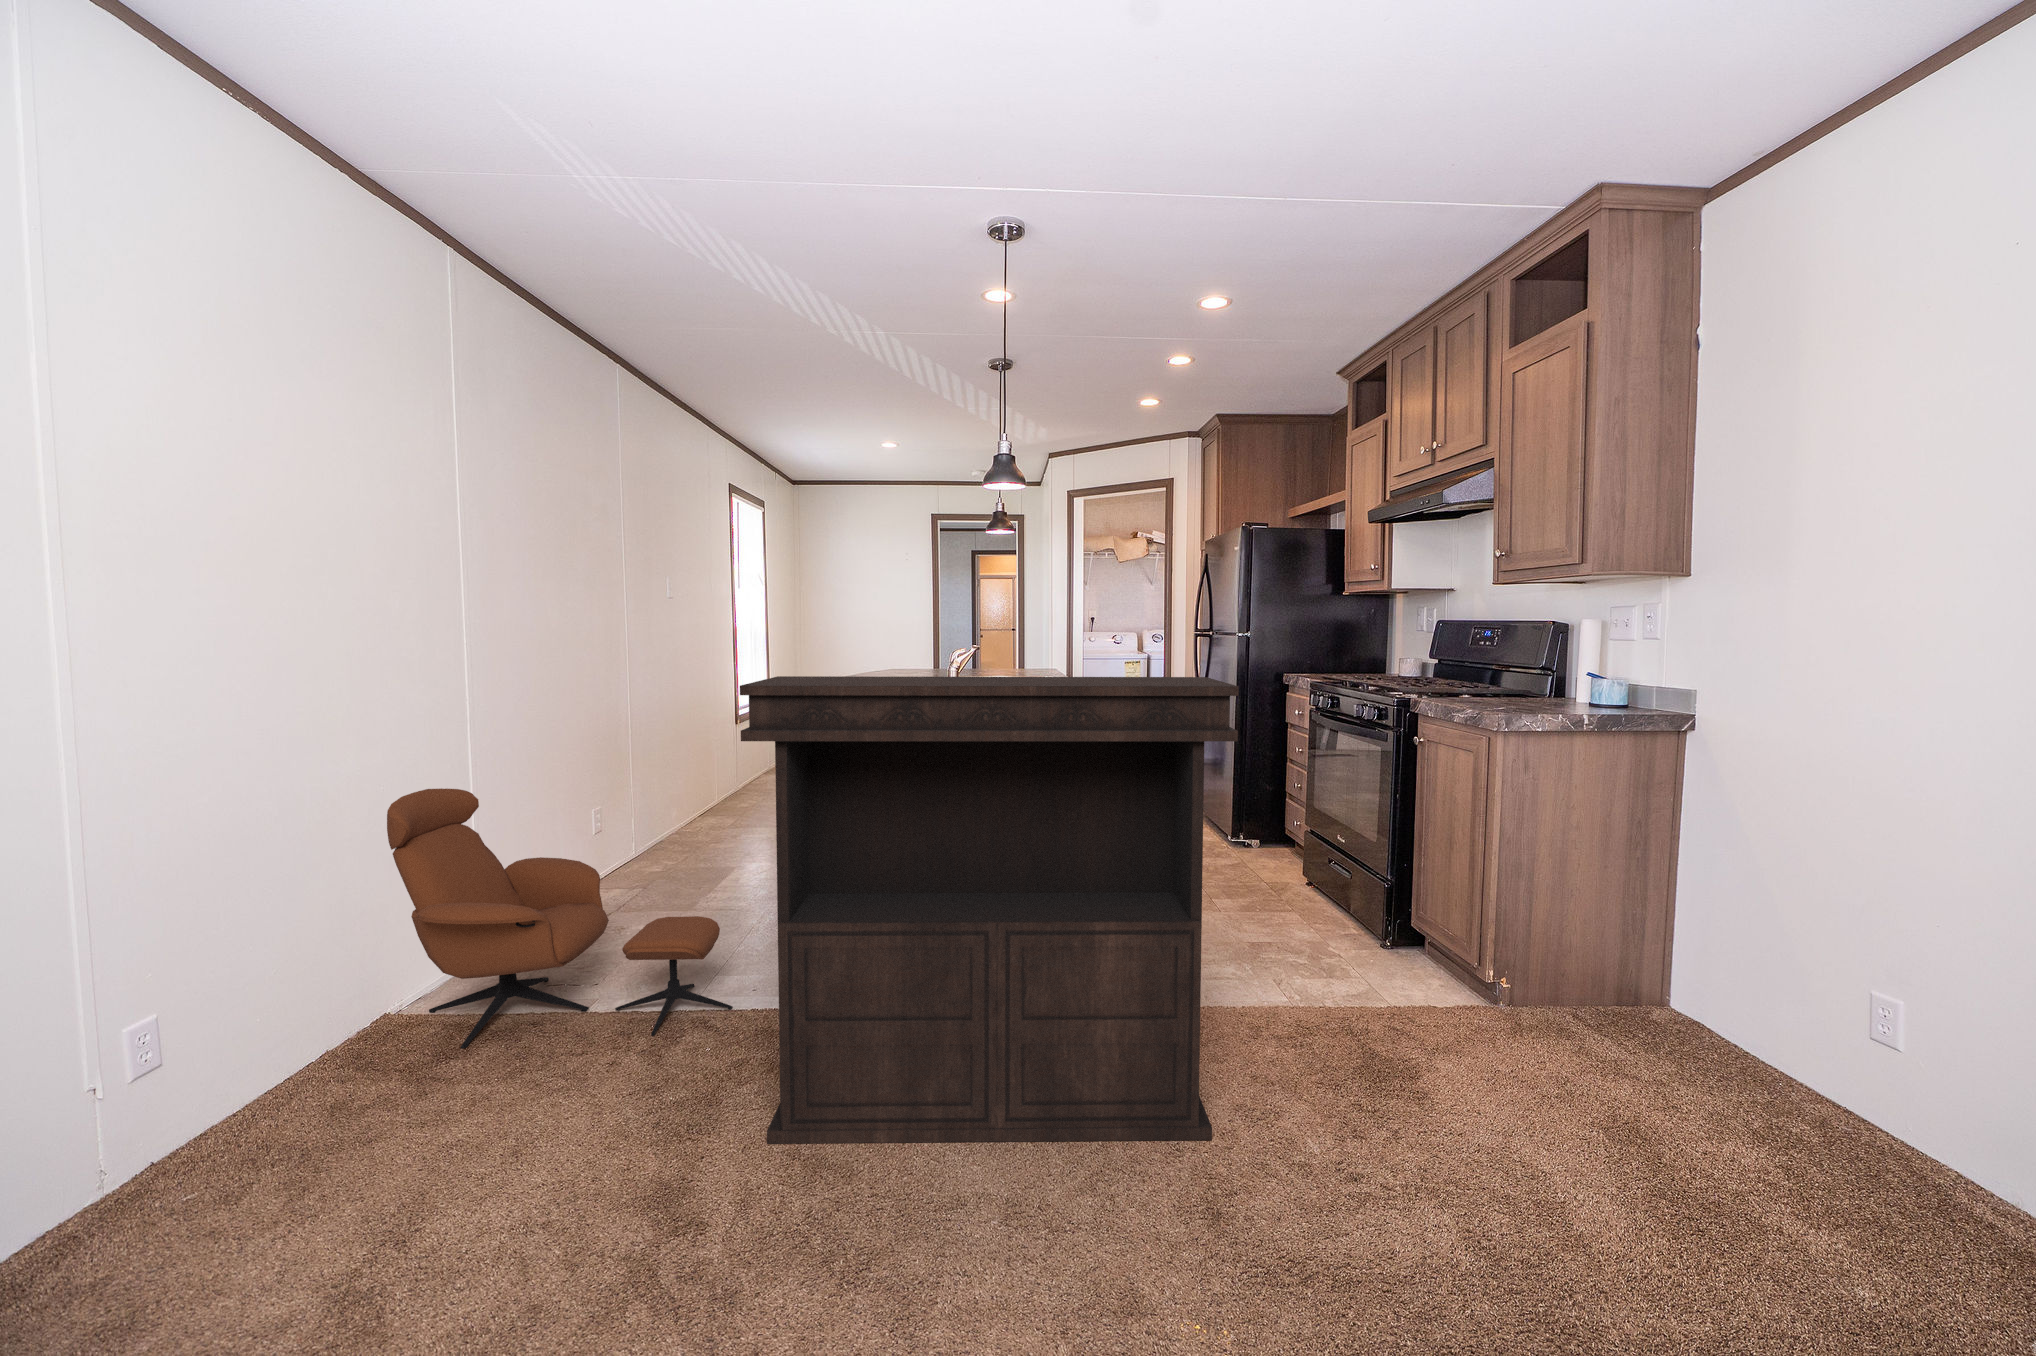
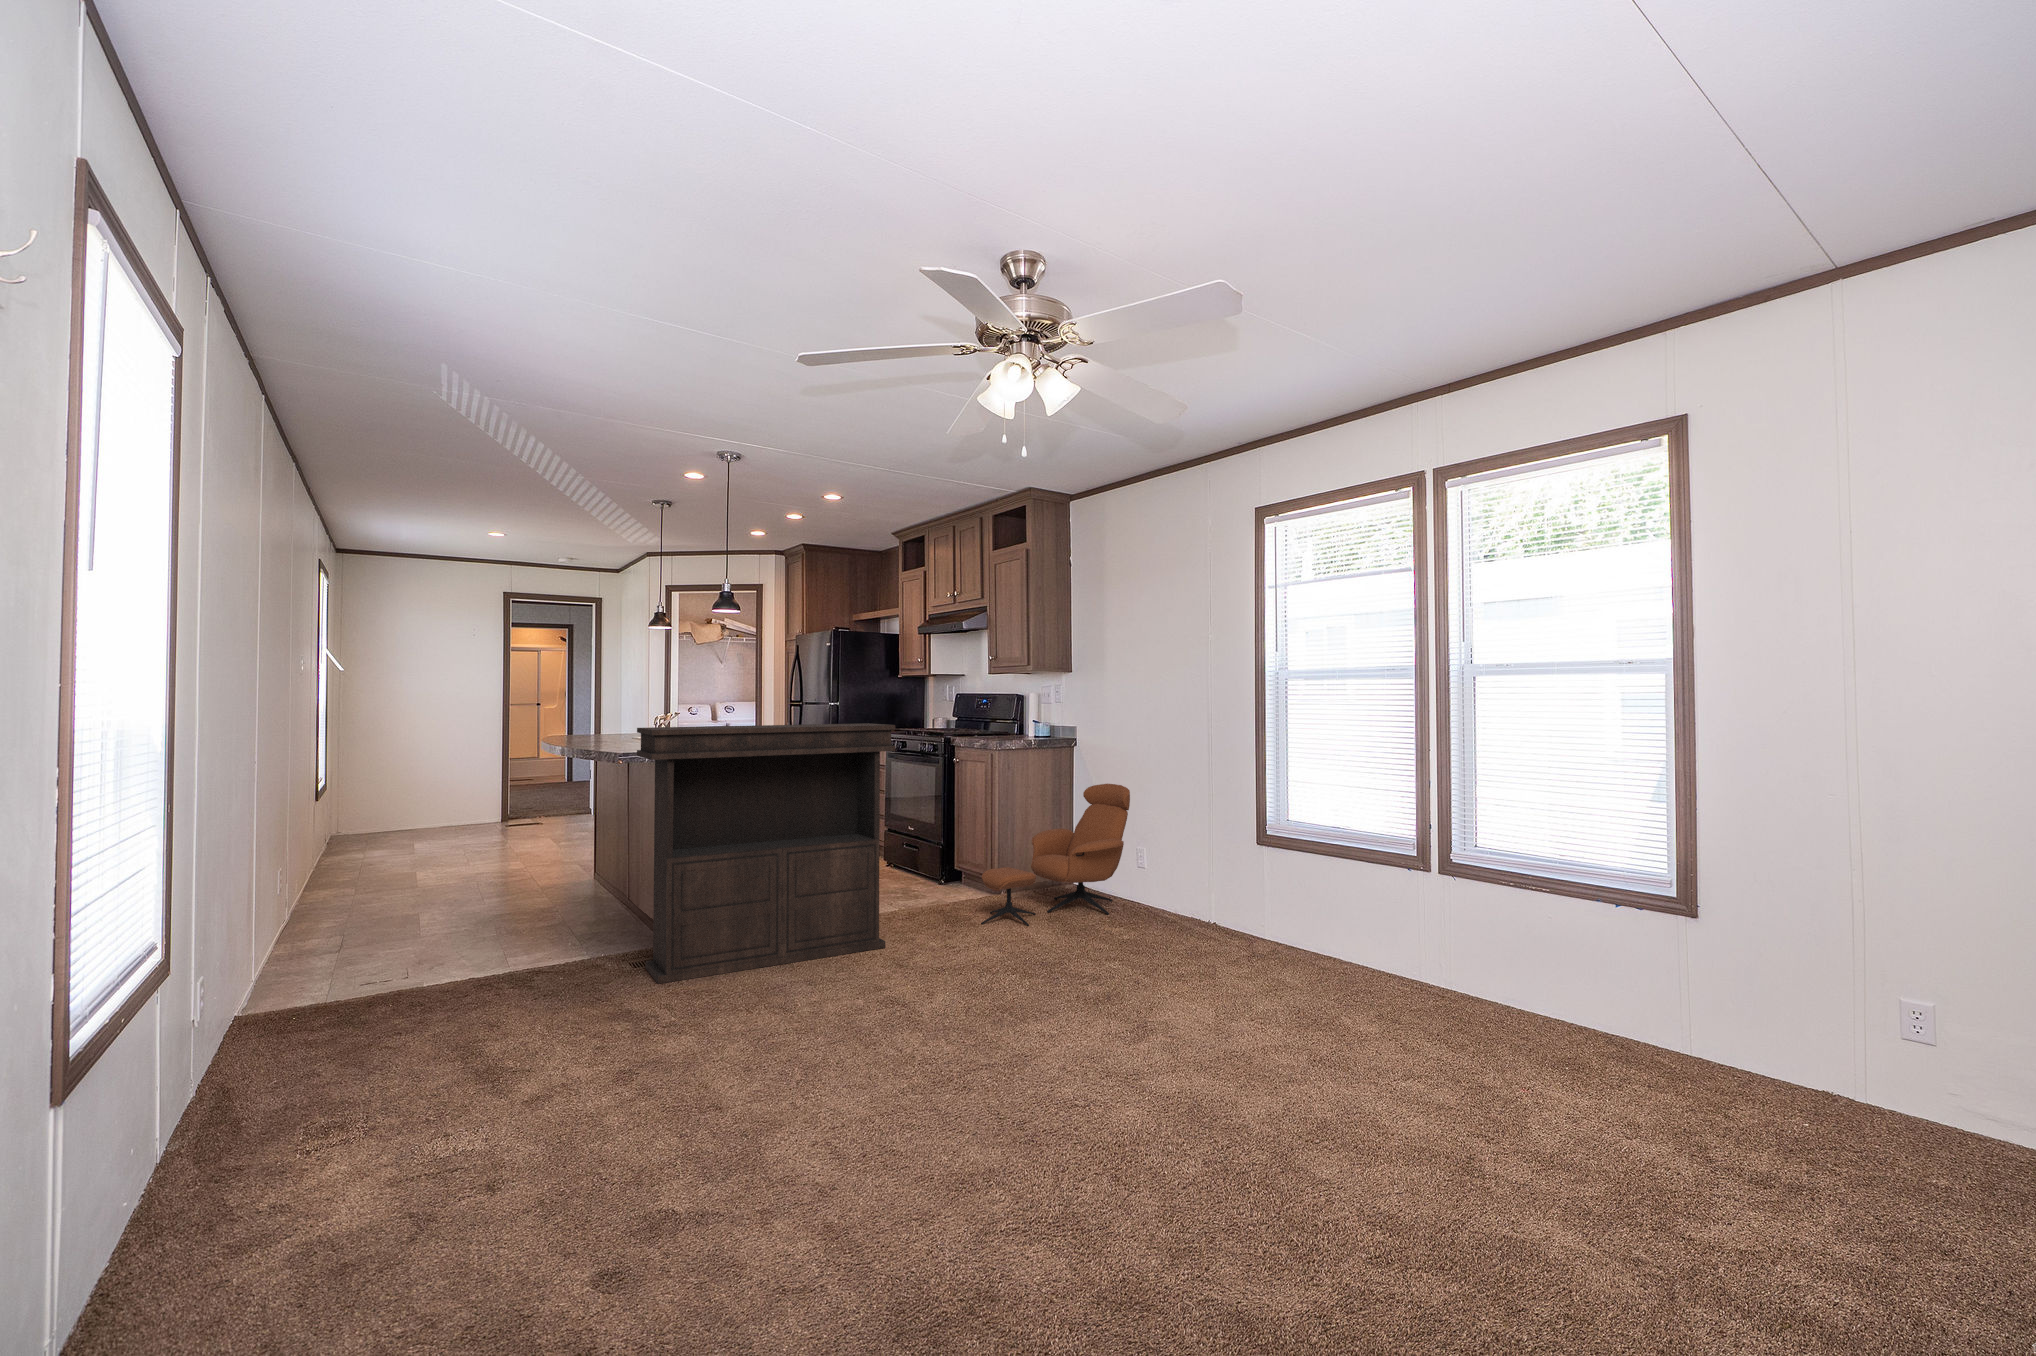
lounge chair: present [387,788,733,1048] -> present [981,784,1130,926]

